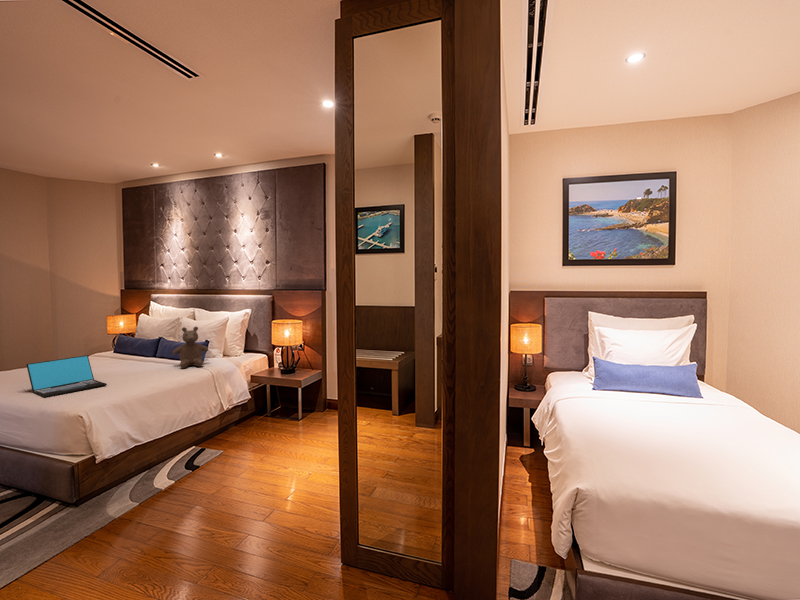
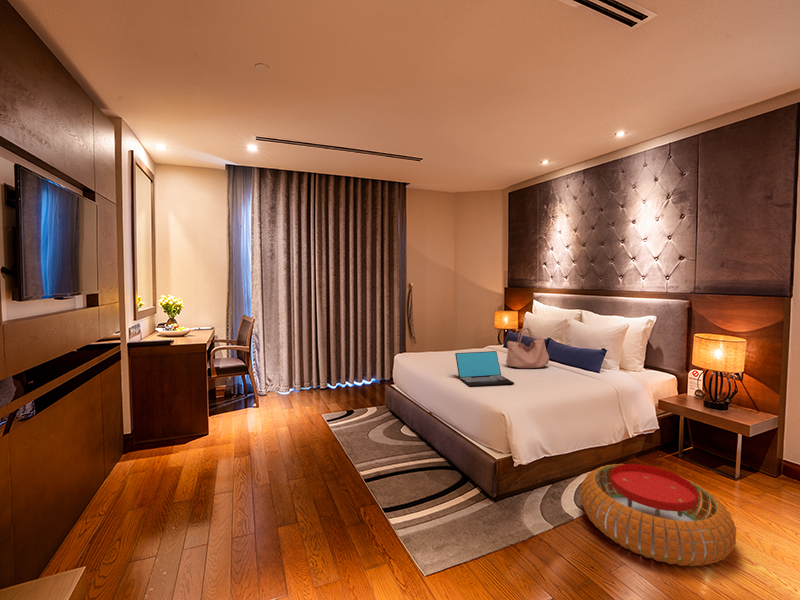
teddy bear: present [173,327,208,368] -> none [567,332,606,379]
handbag: none [106,328,157,370] -> present [506,328,549,368]
pouf: none [168,425,278,494] -> present [581,464,736,566]

